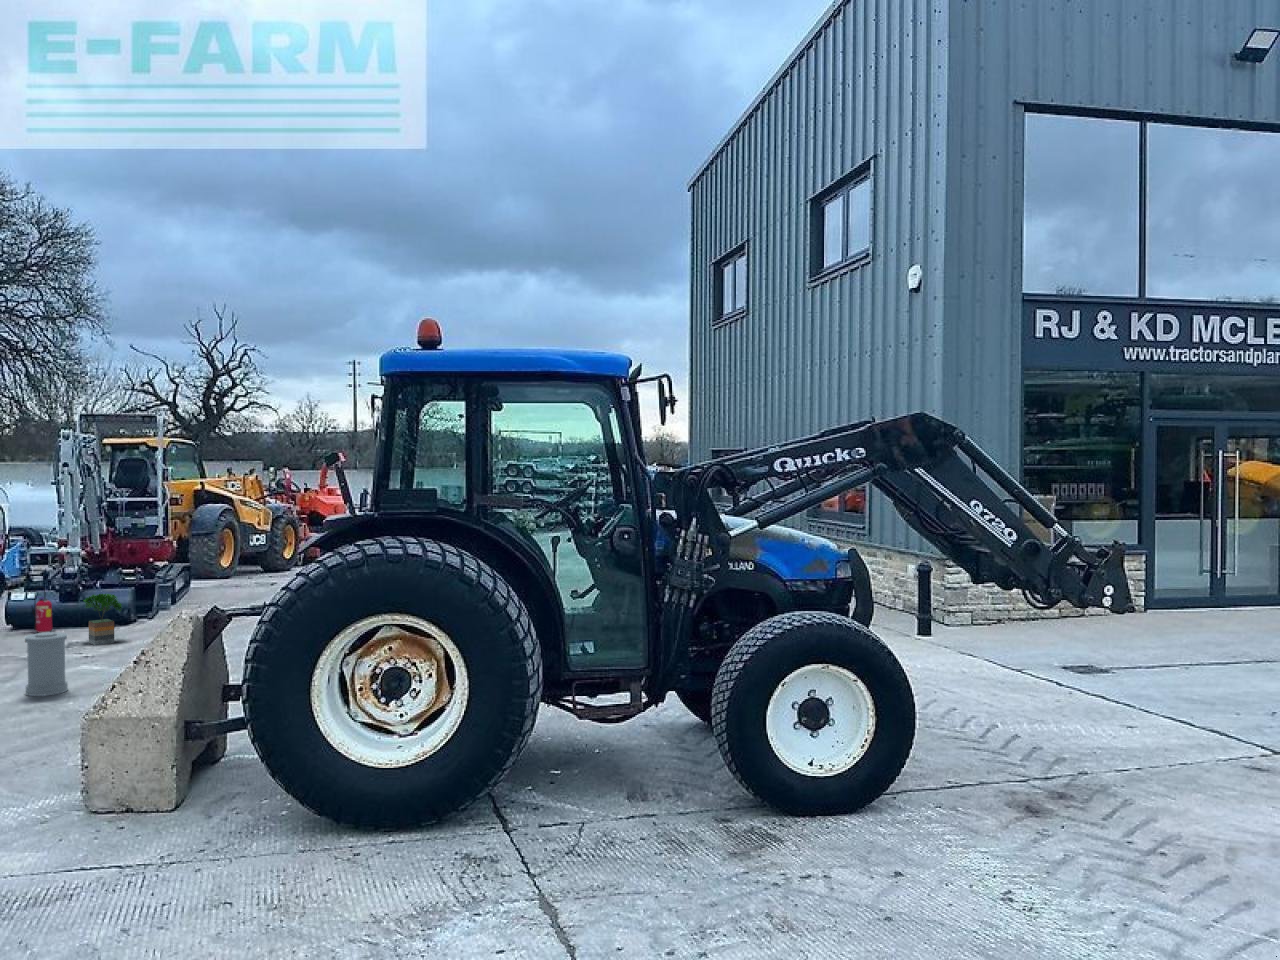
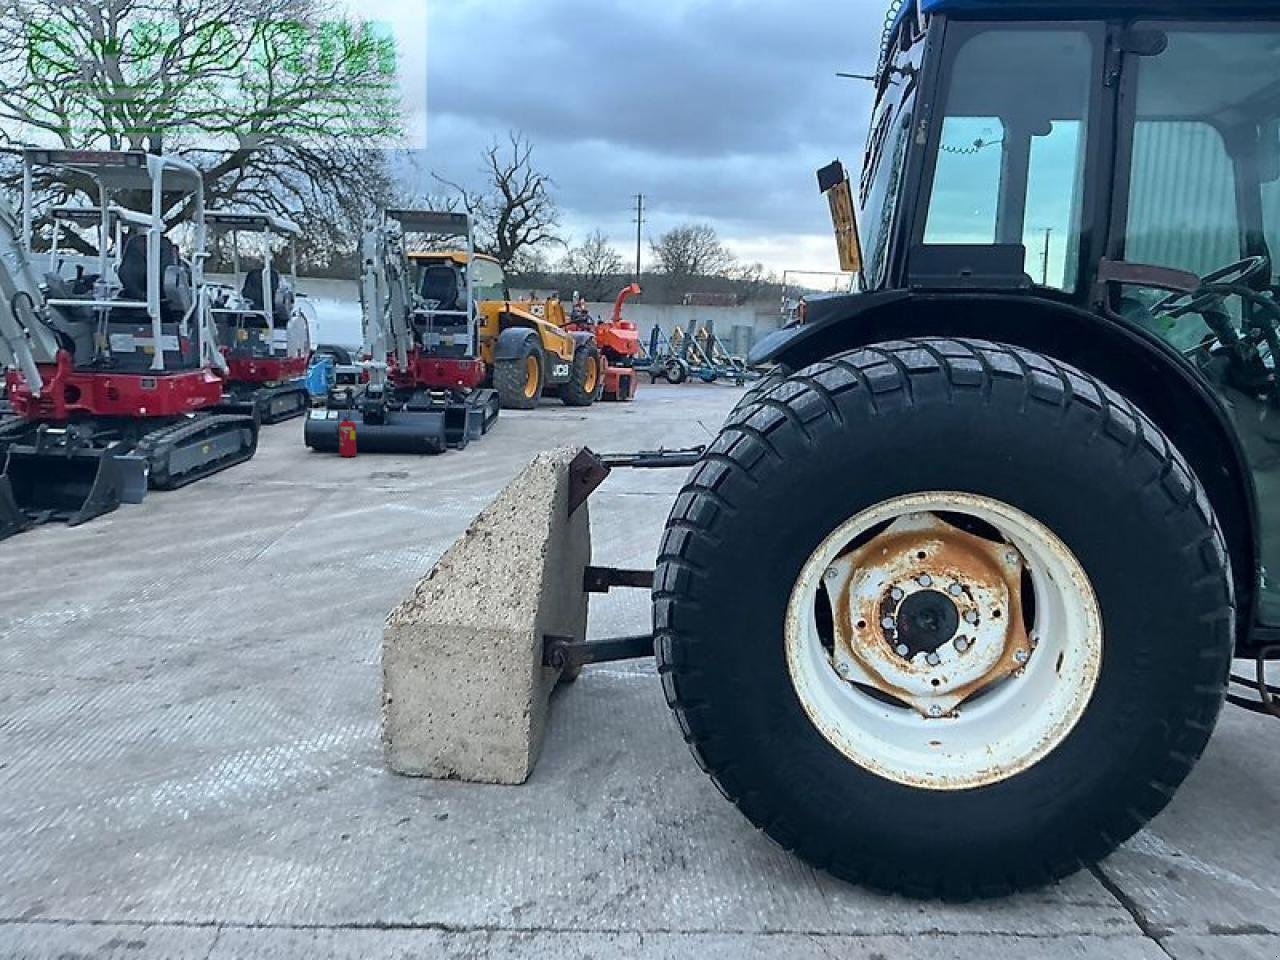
potted tree: present [83,594,122,645] -> none [388,416,431,477]
trash can: present [25,632,68,696] -> none [322,460,371,538]

